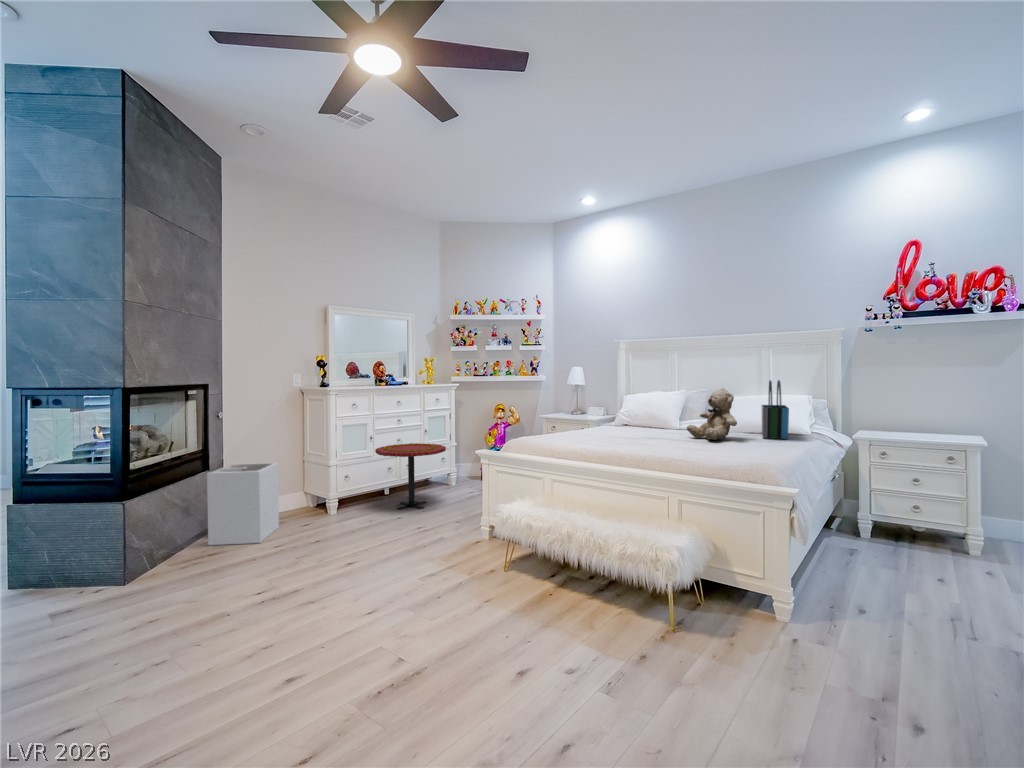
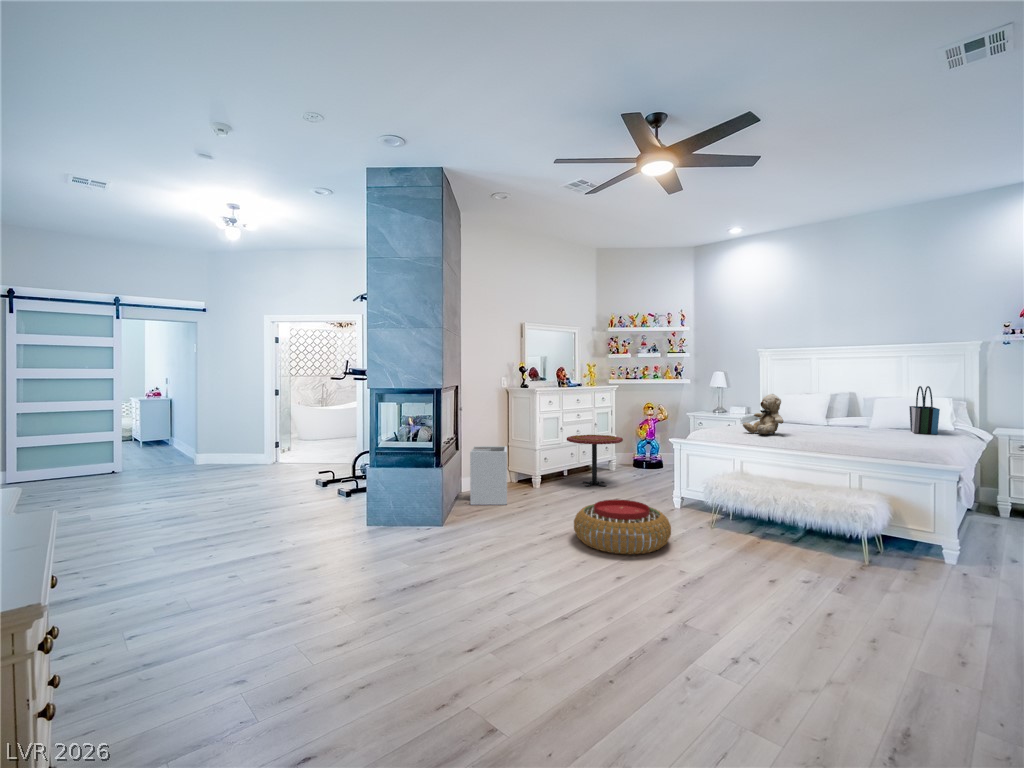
teddy bear: present [686,388,737,441] -> present [743,394,784,435]
pouf: none [282,541,426,633] -> present [574,500,671,554]

